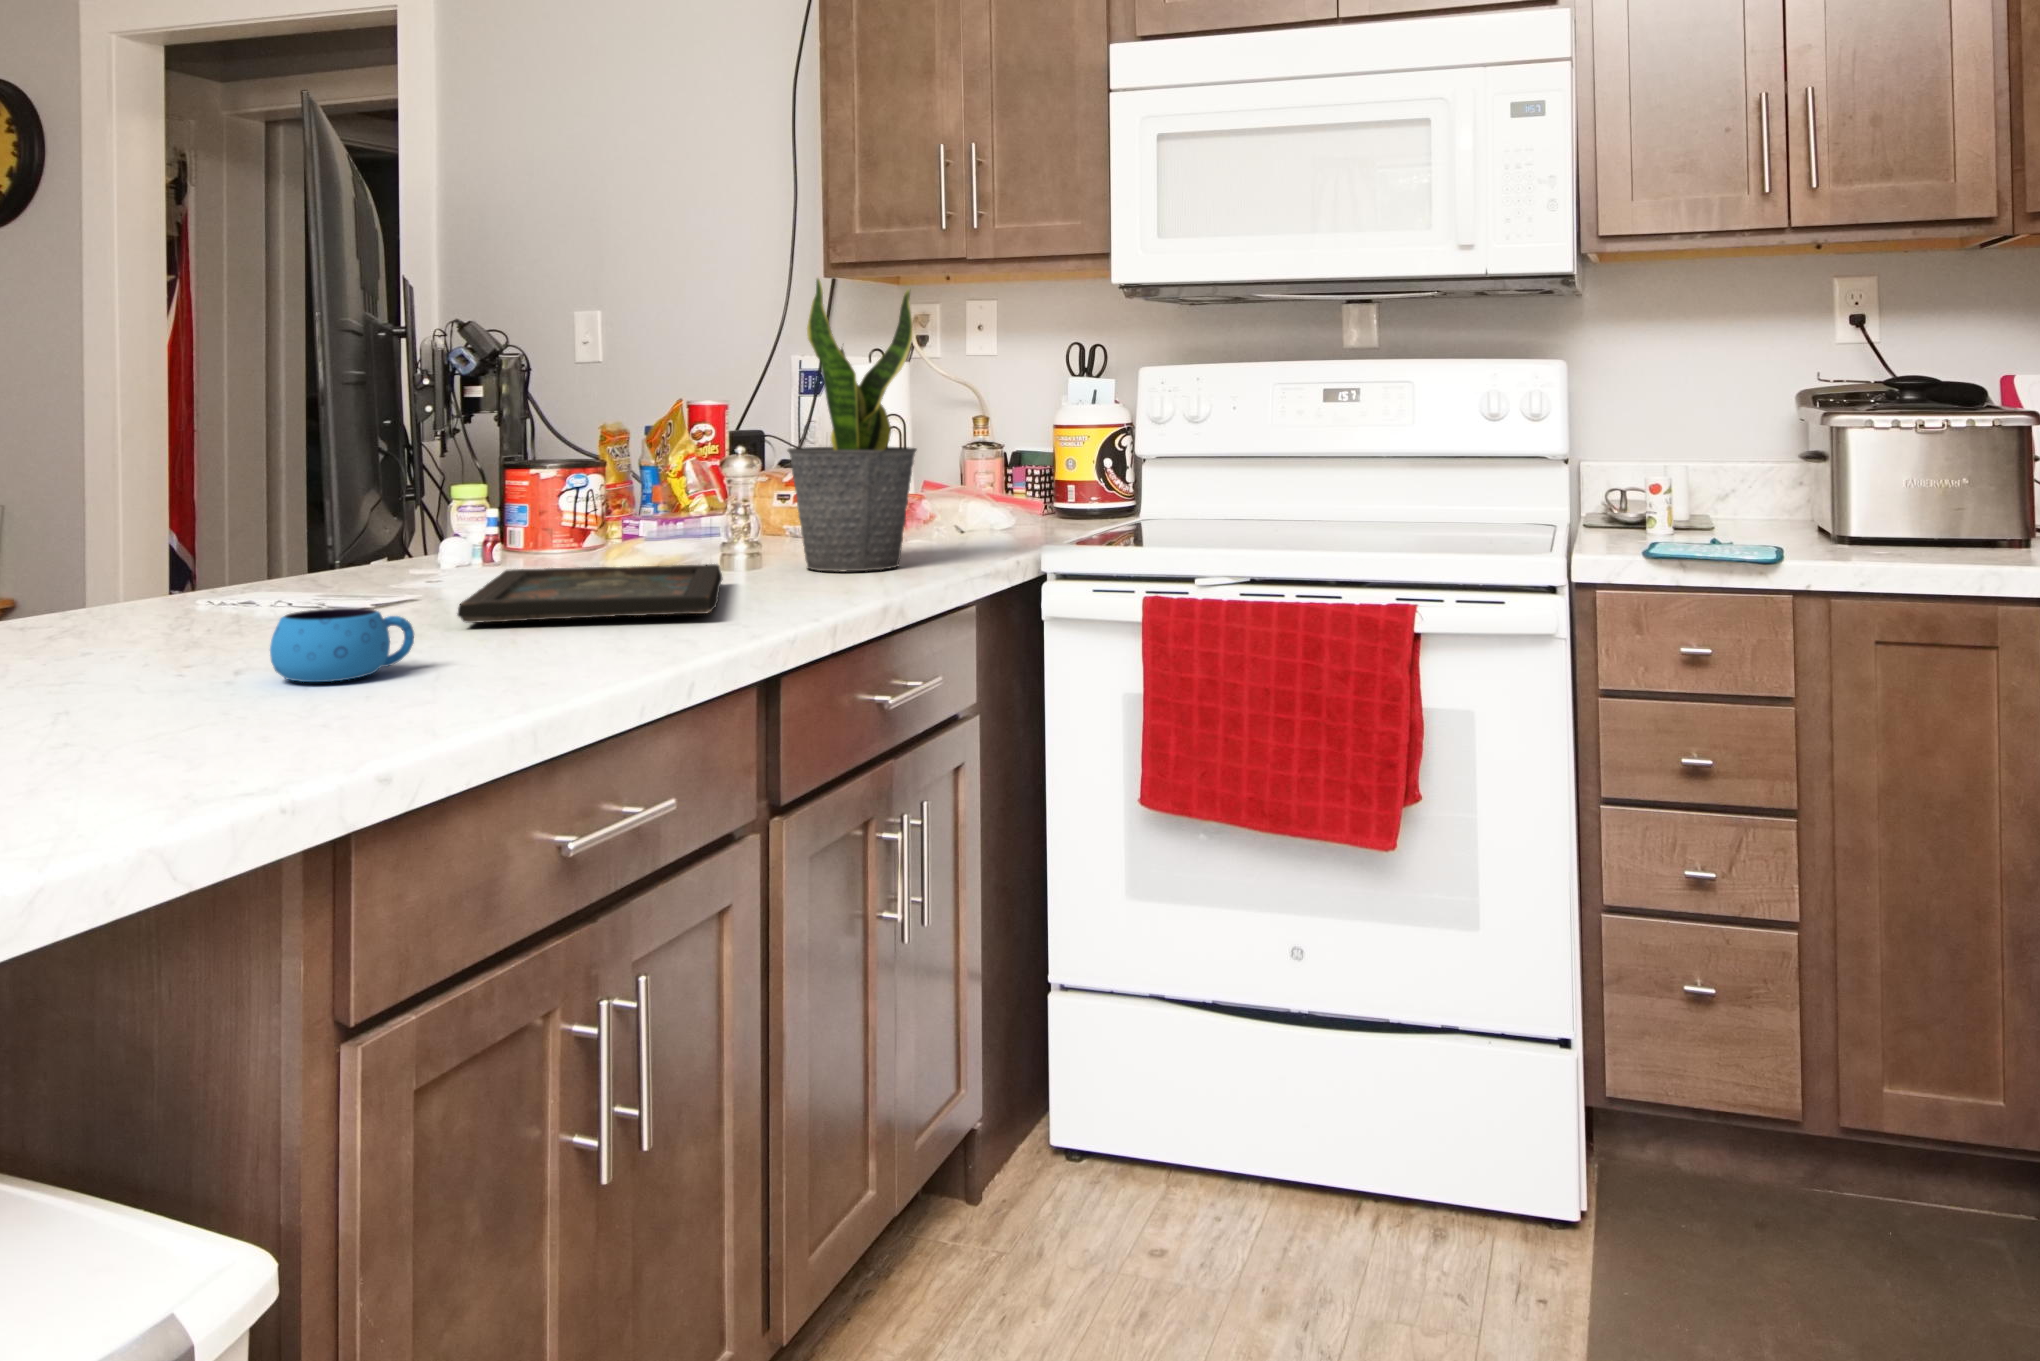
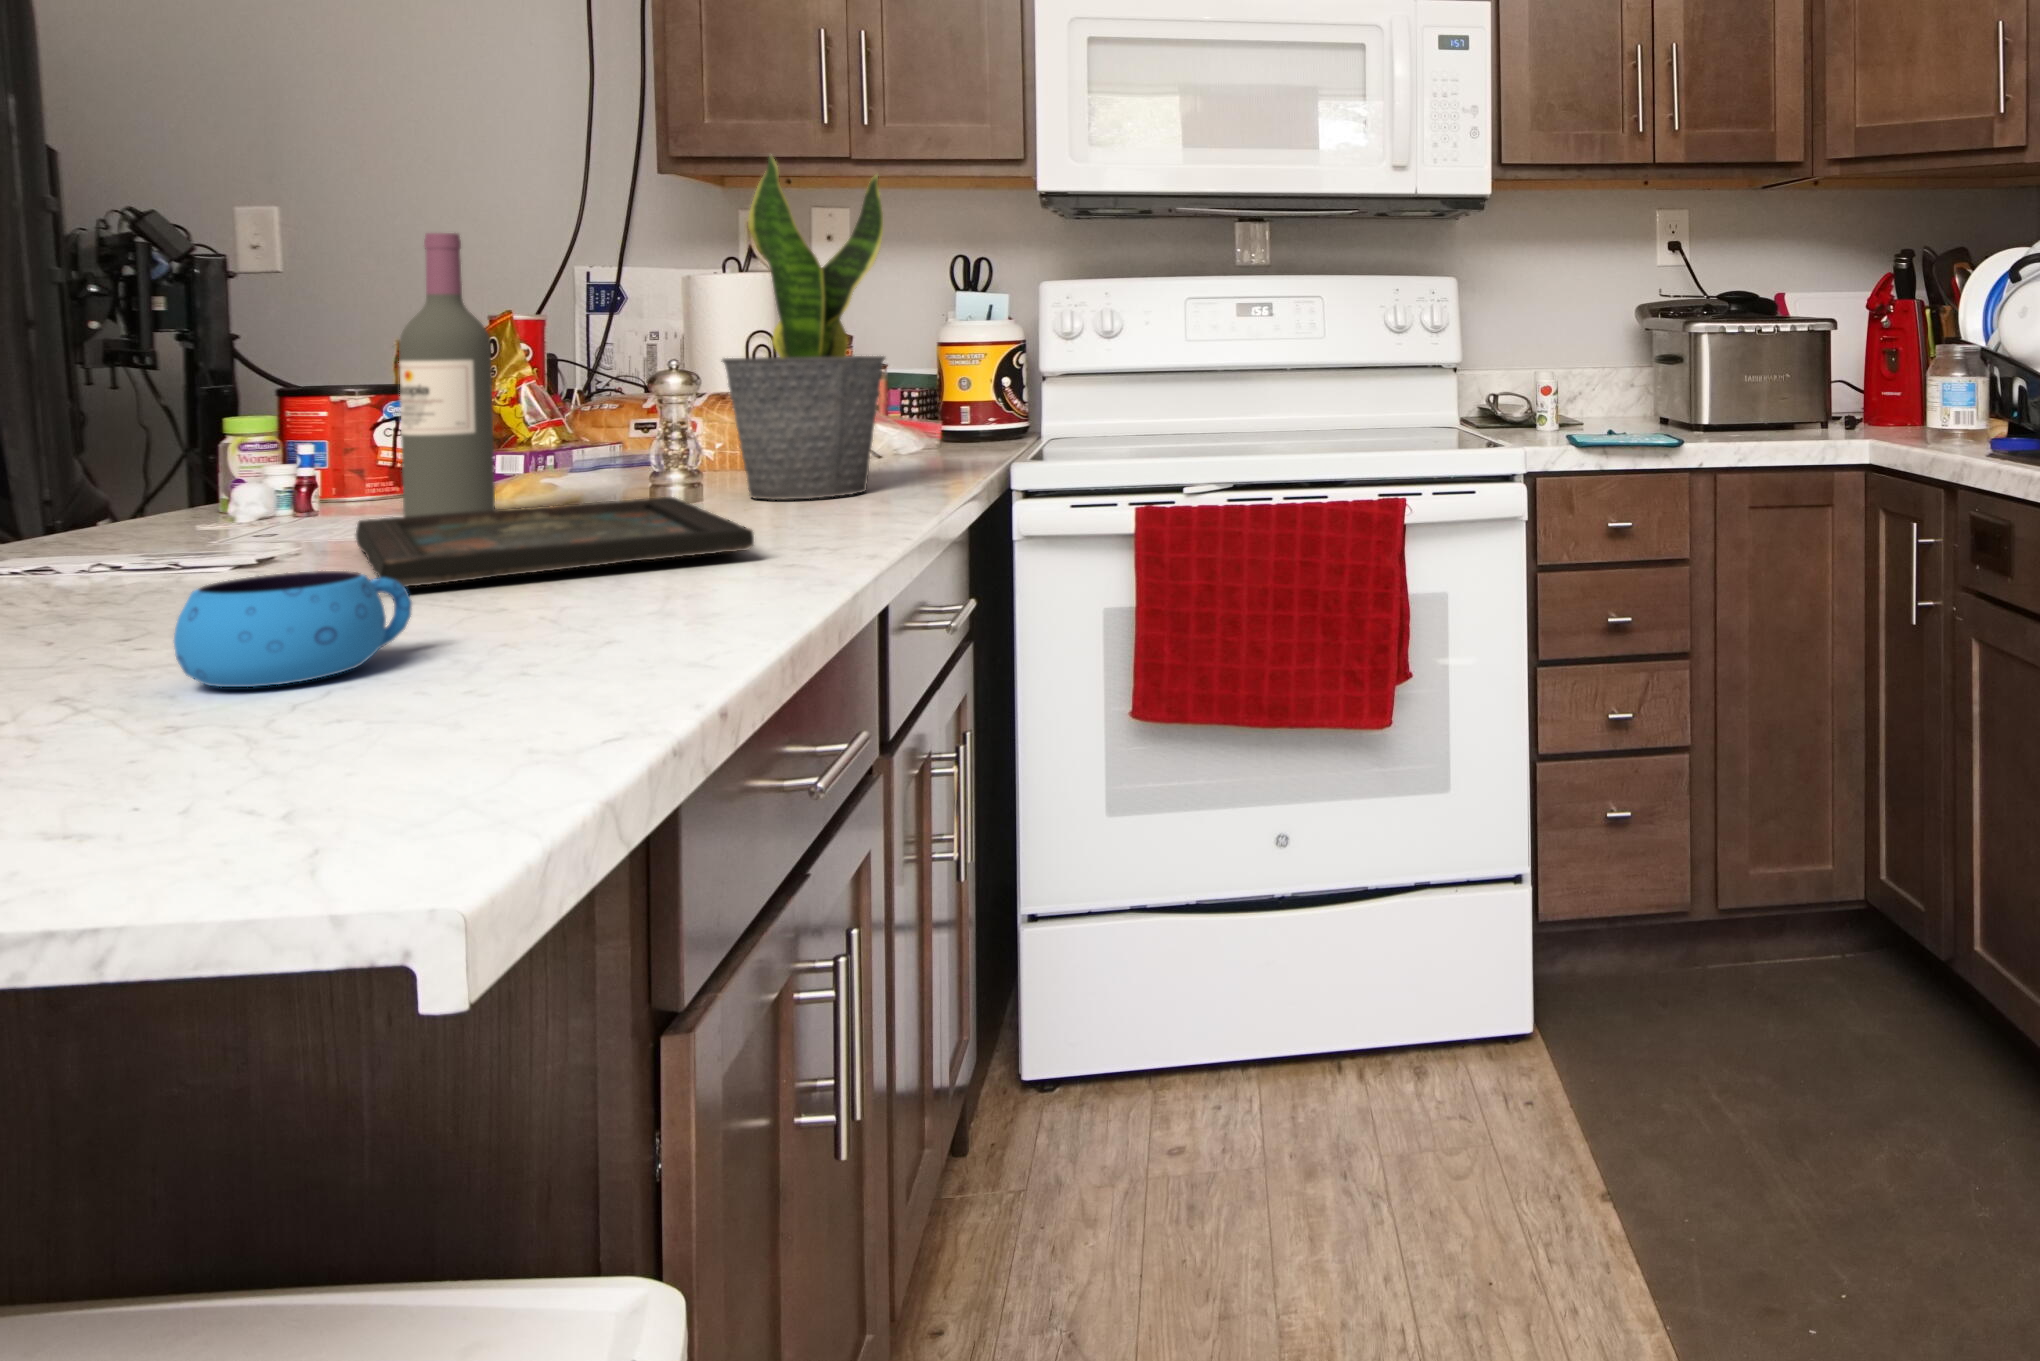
wine bottle: none [555,350,615,577] -> present [399,233,495,516]

